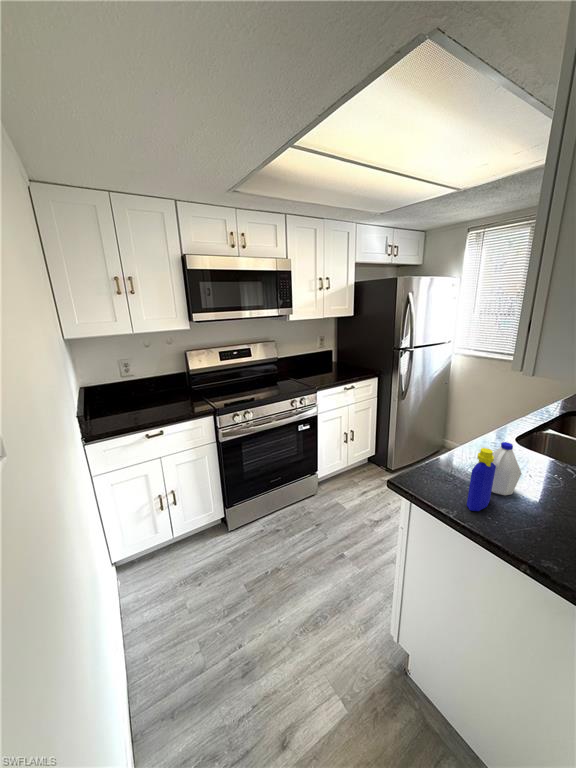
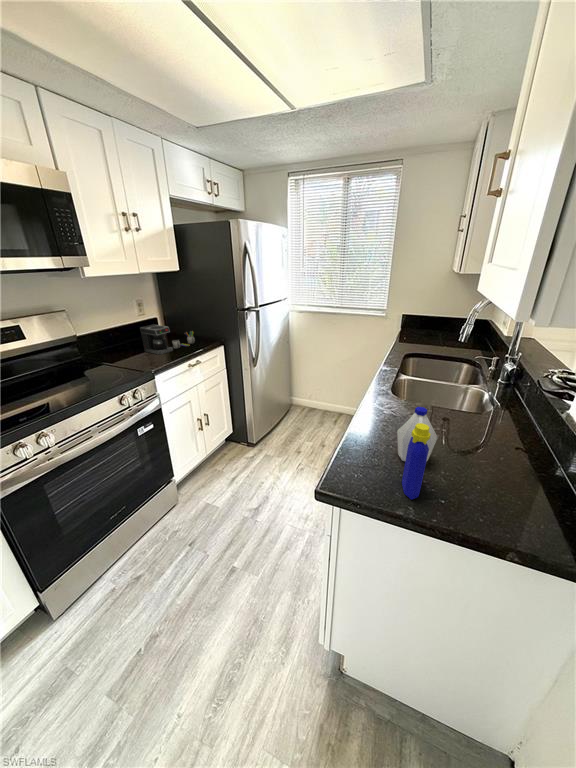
coffee maker: none [317,355,356,377] -> present [140,325,195,355]

